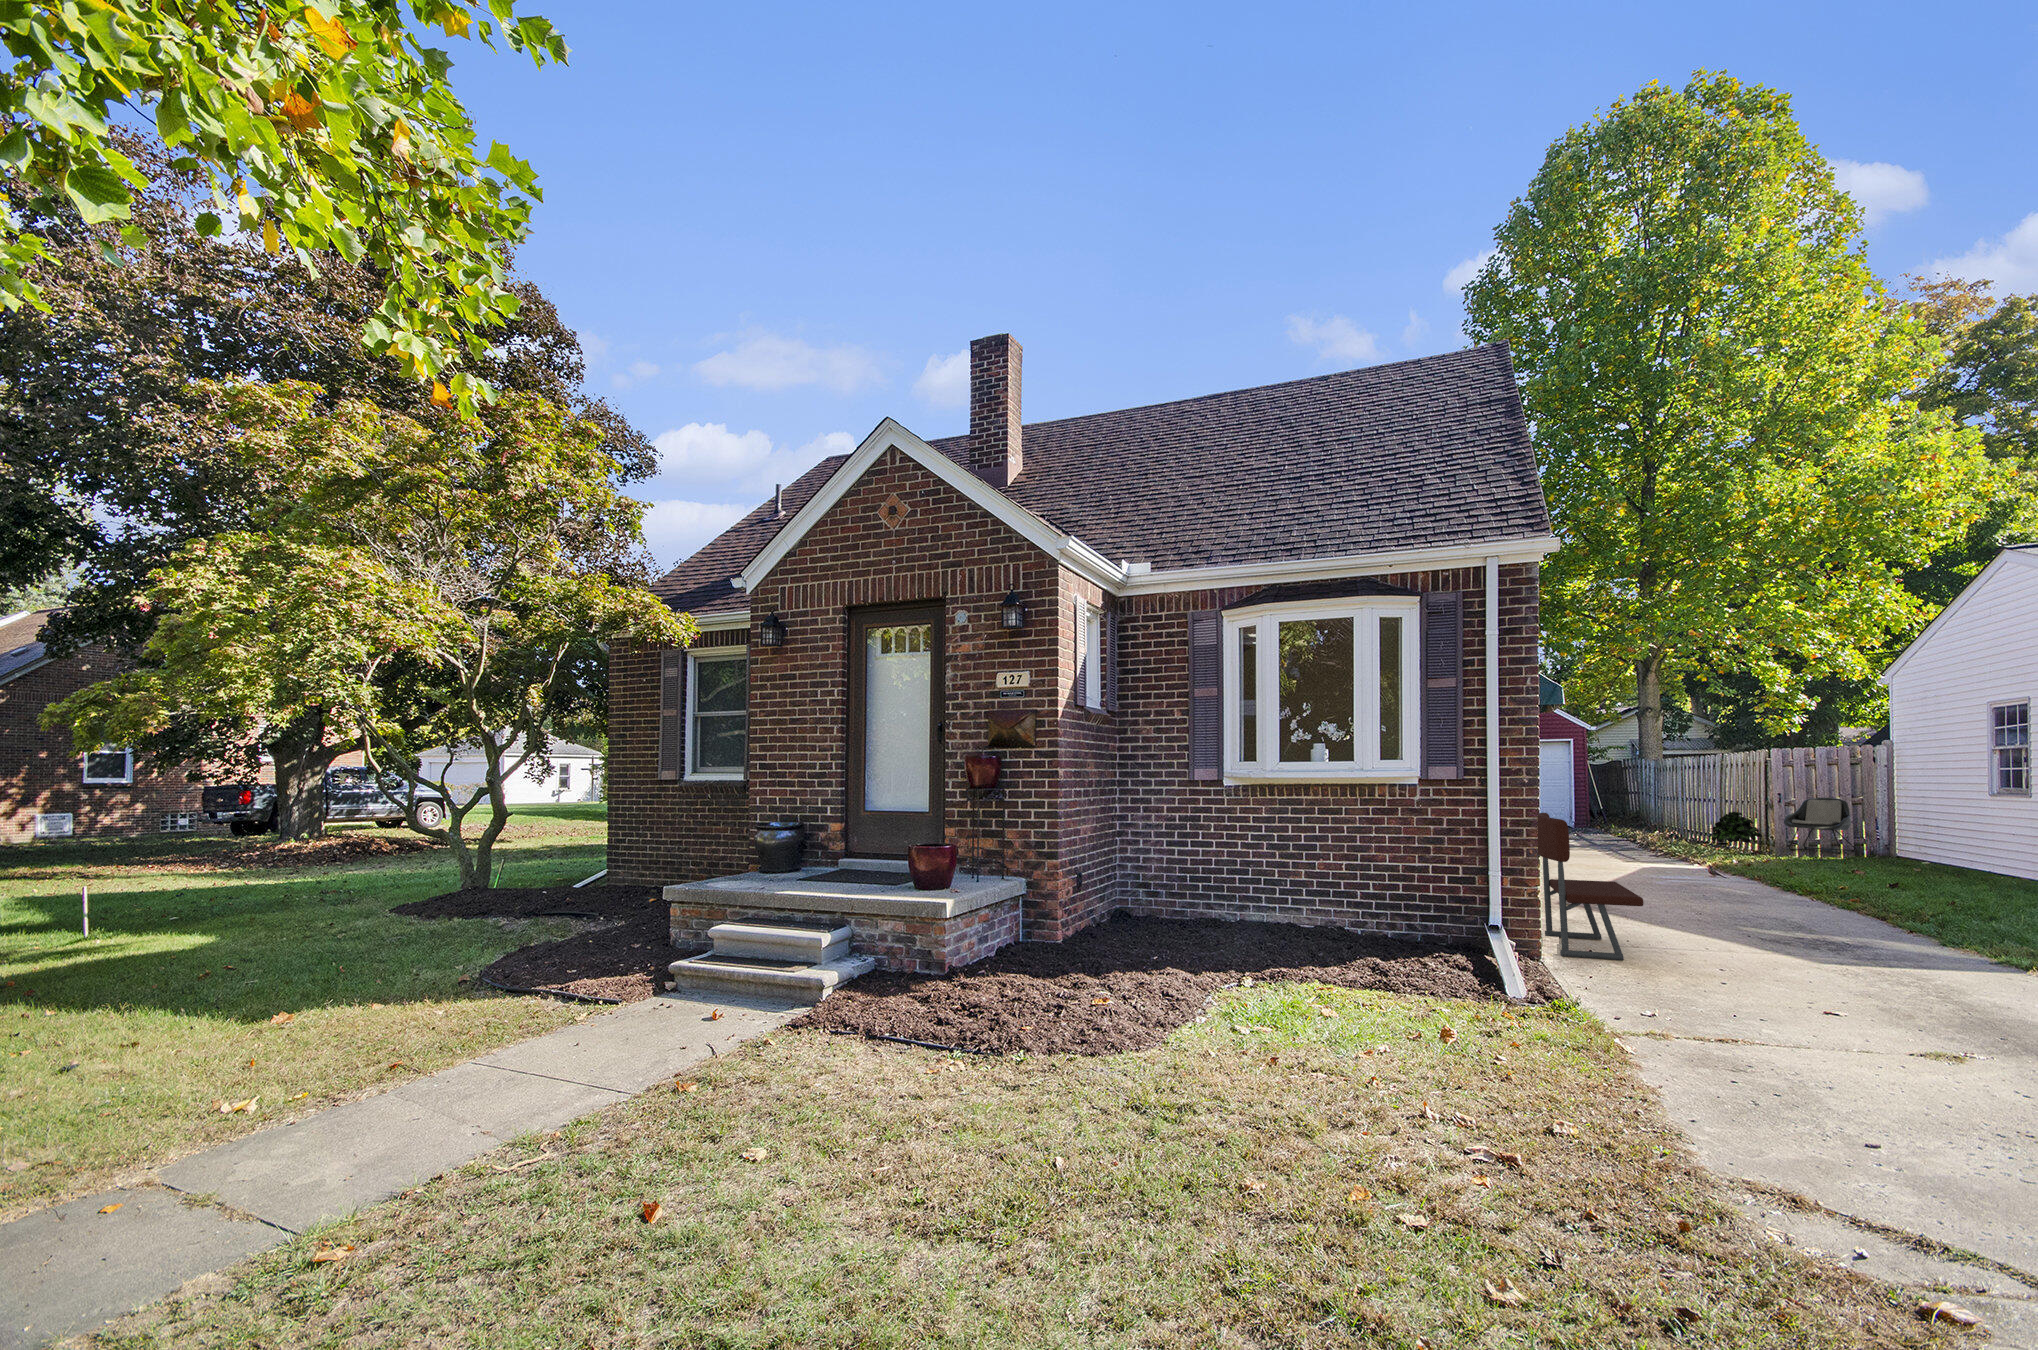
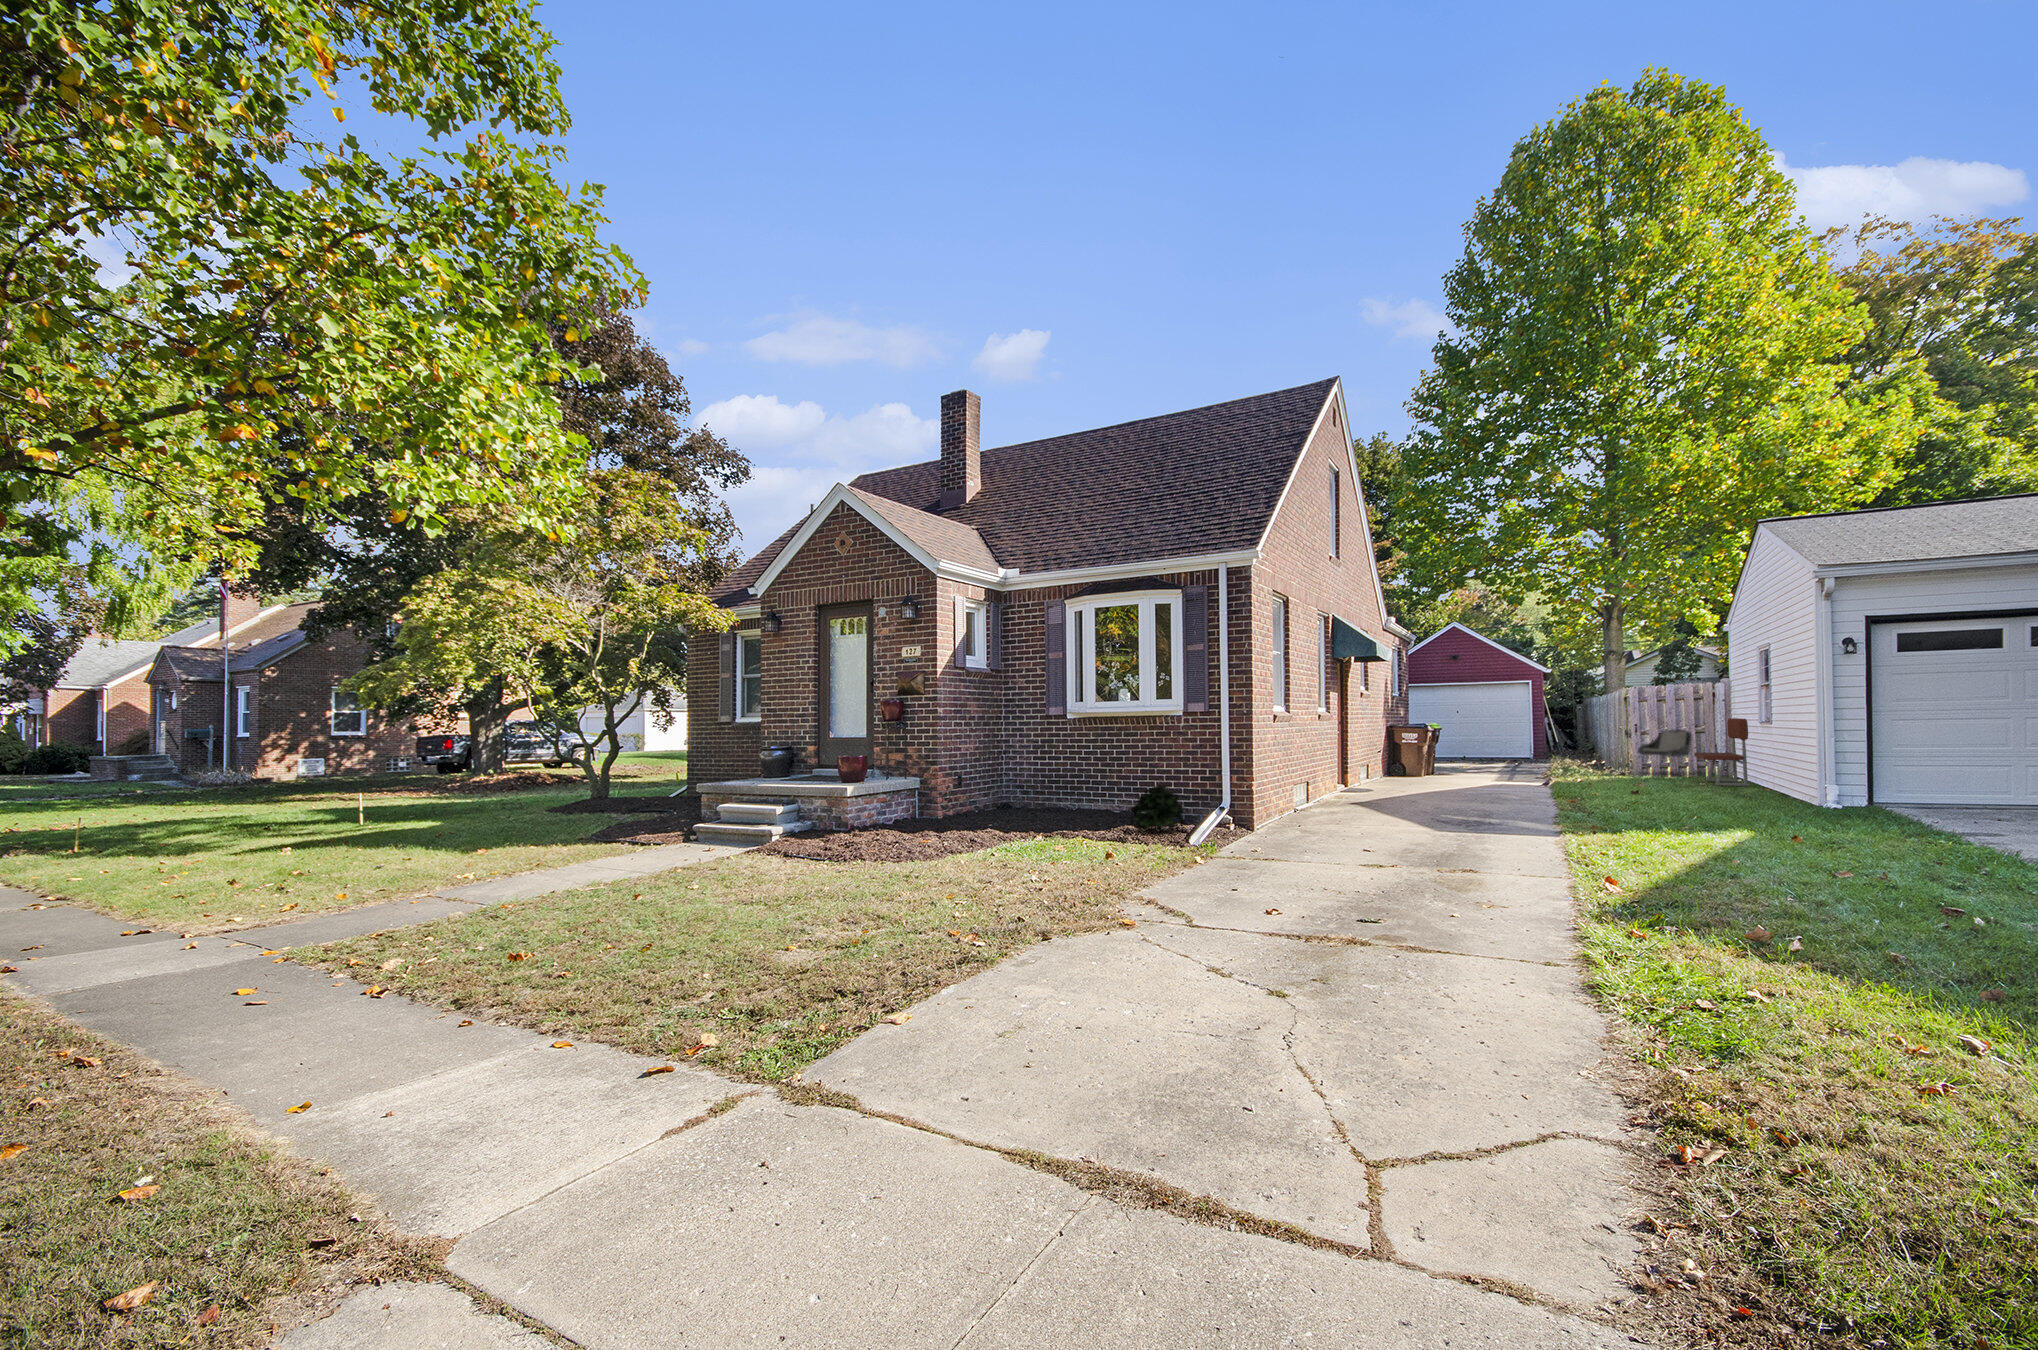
potted plant: present [1712,812,1762,843] -> present [1130,785,1184,832]
bench: present [1538,813,1643,960] -> present [1694,718,1749,786]

